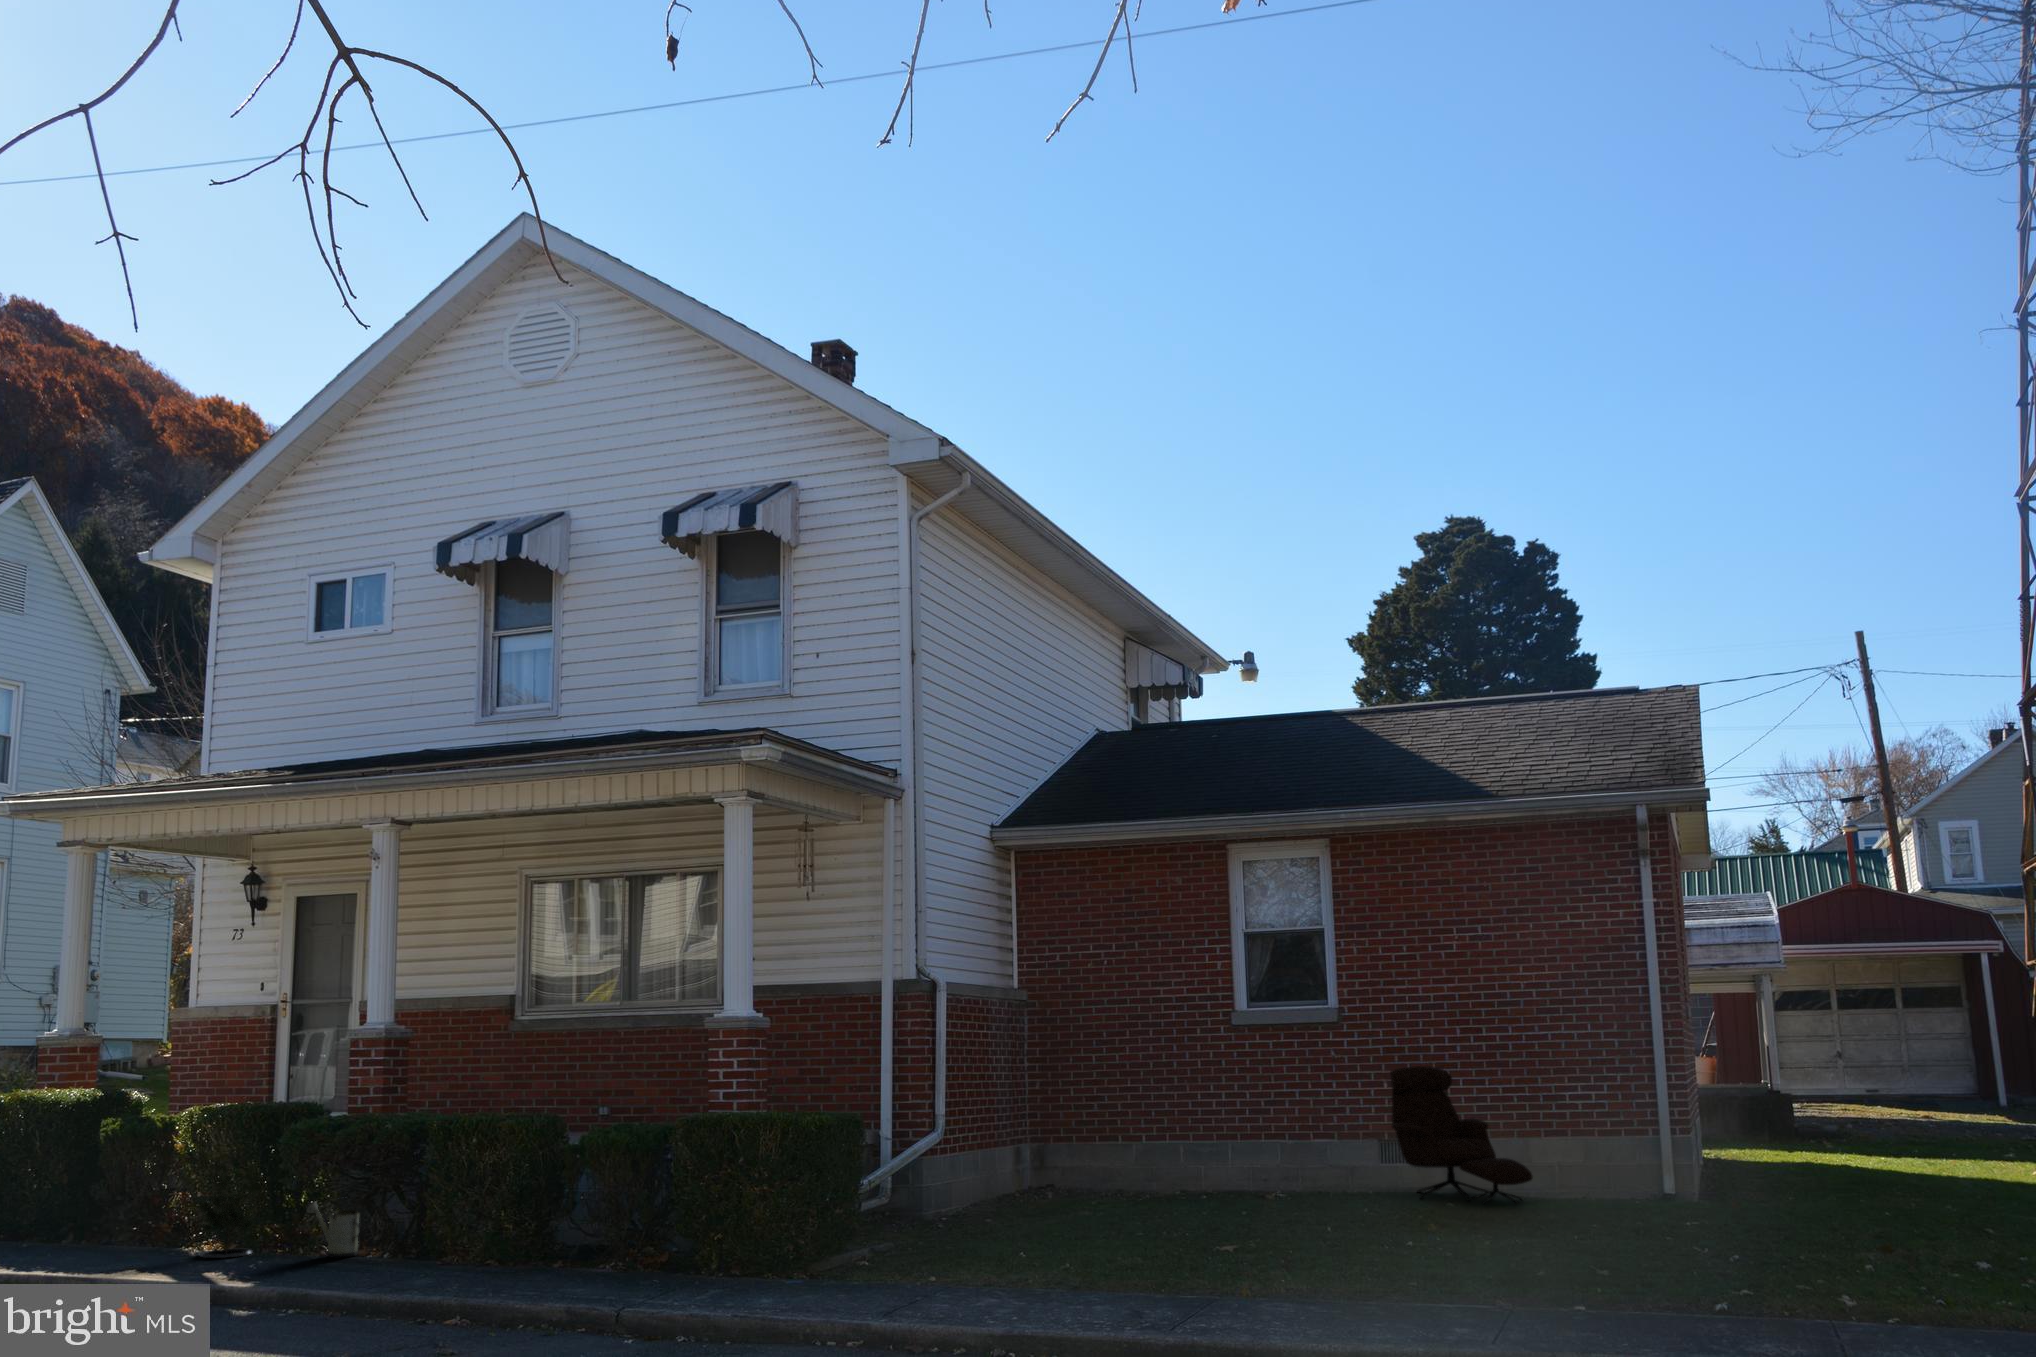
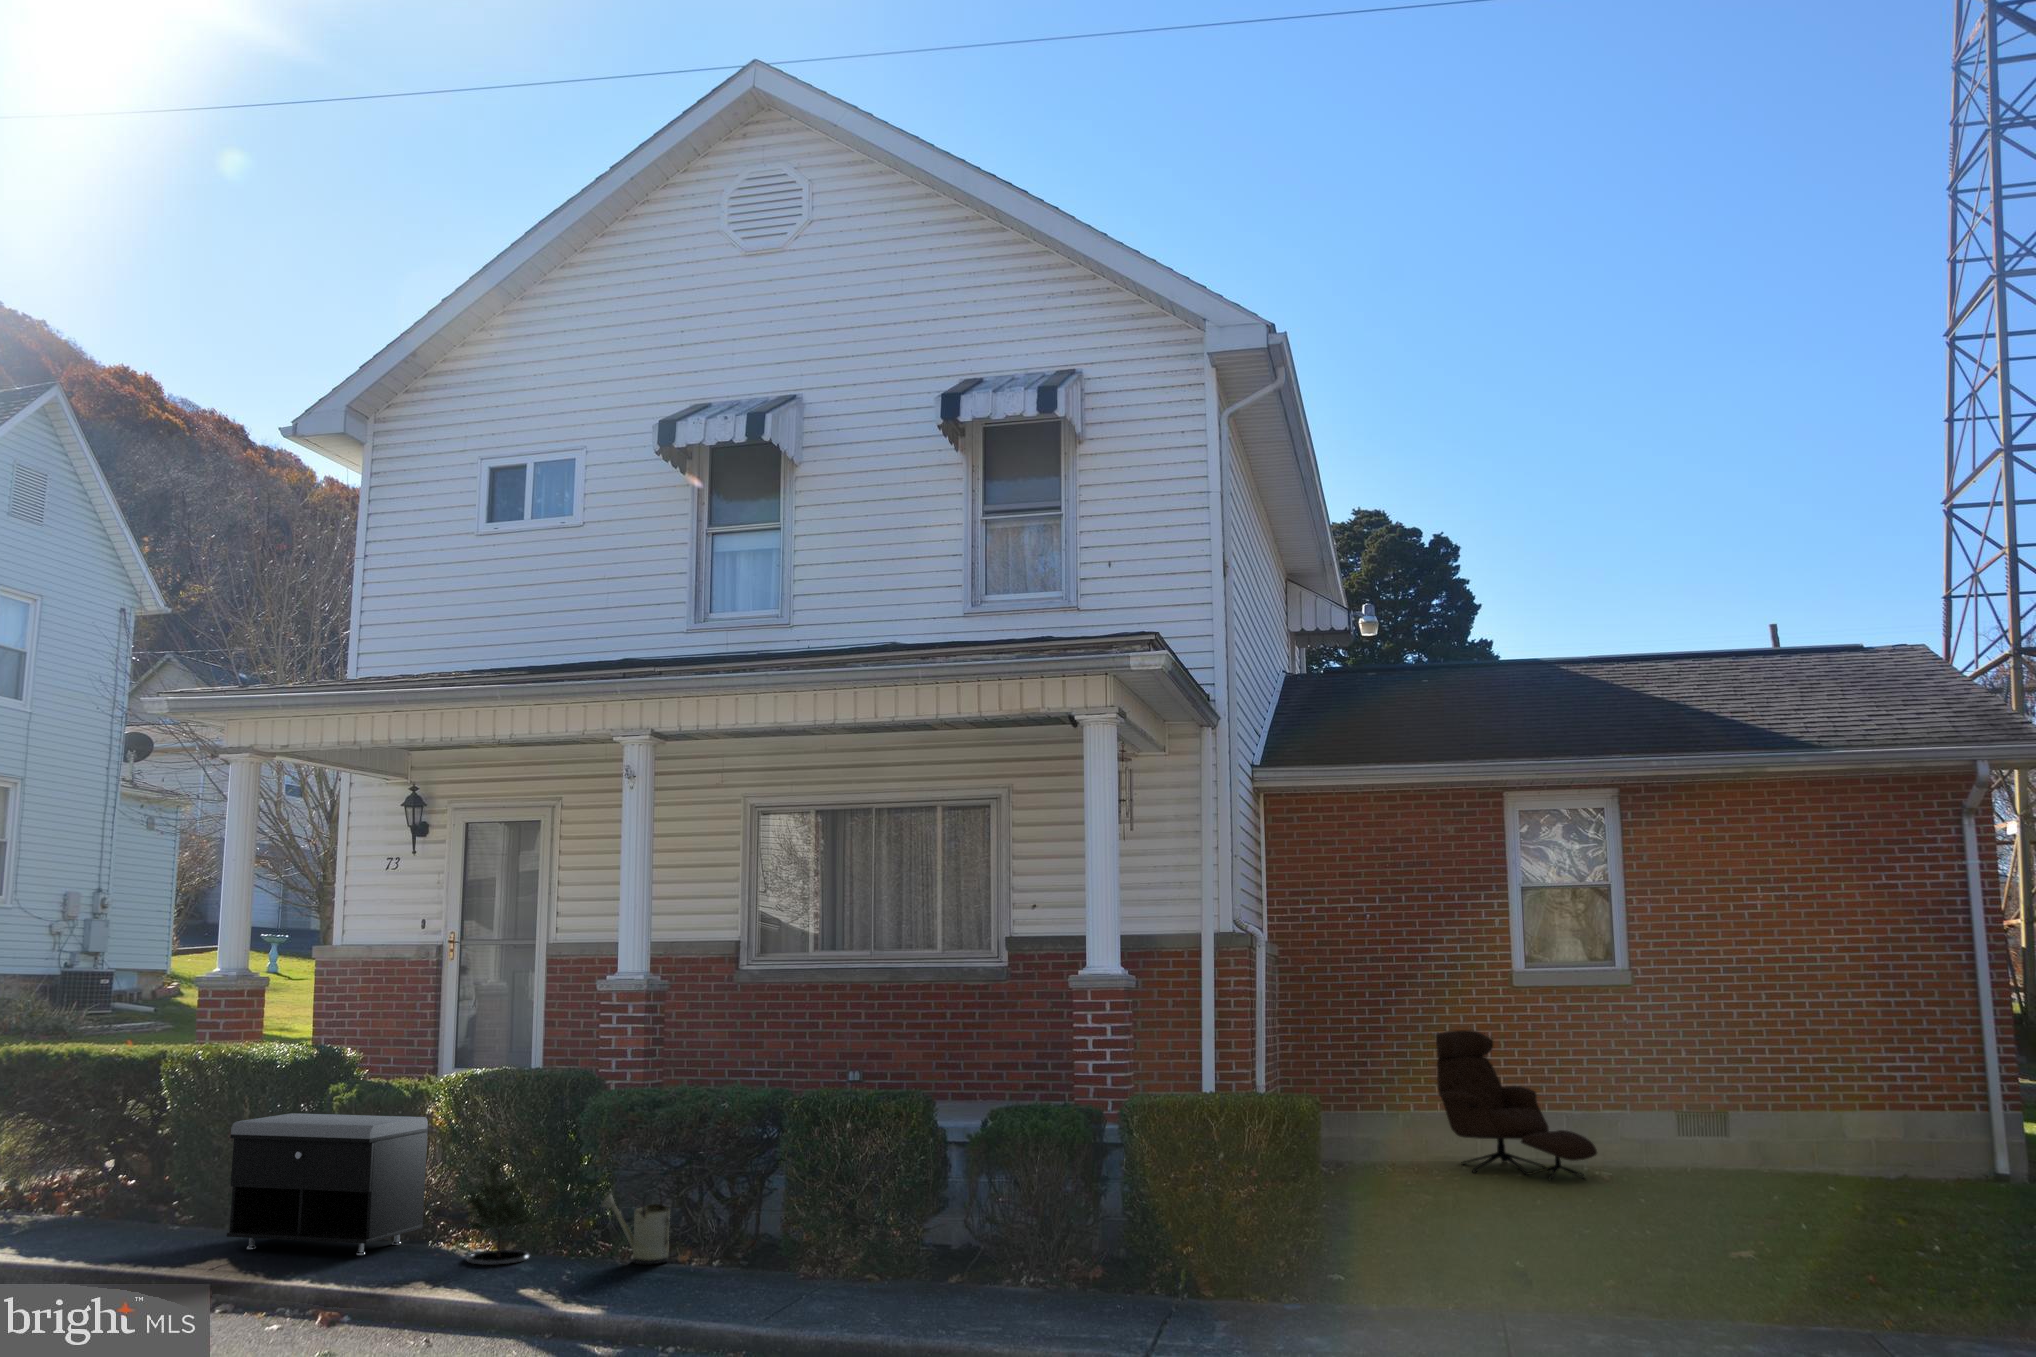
lounge chair: present [1390,1066,1533,1204] -> present [1435,1030,1597,1180]
storage bench: none [24,1142,186,1252] -> present [227,1113,428,1255]

